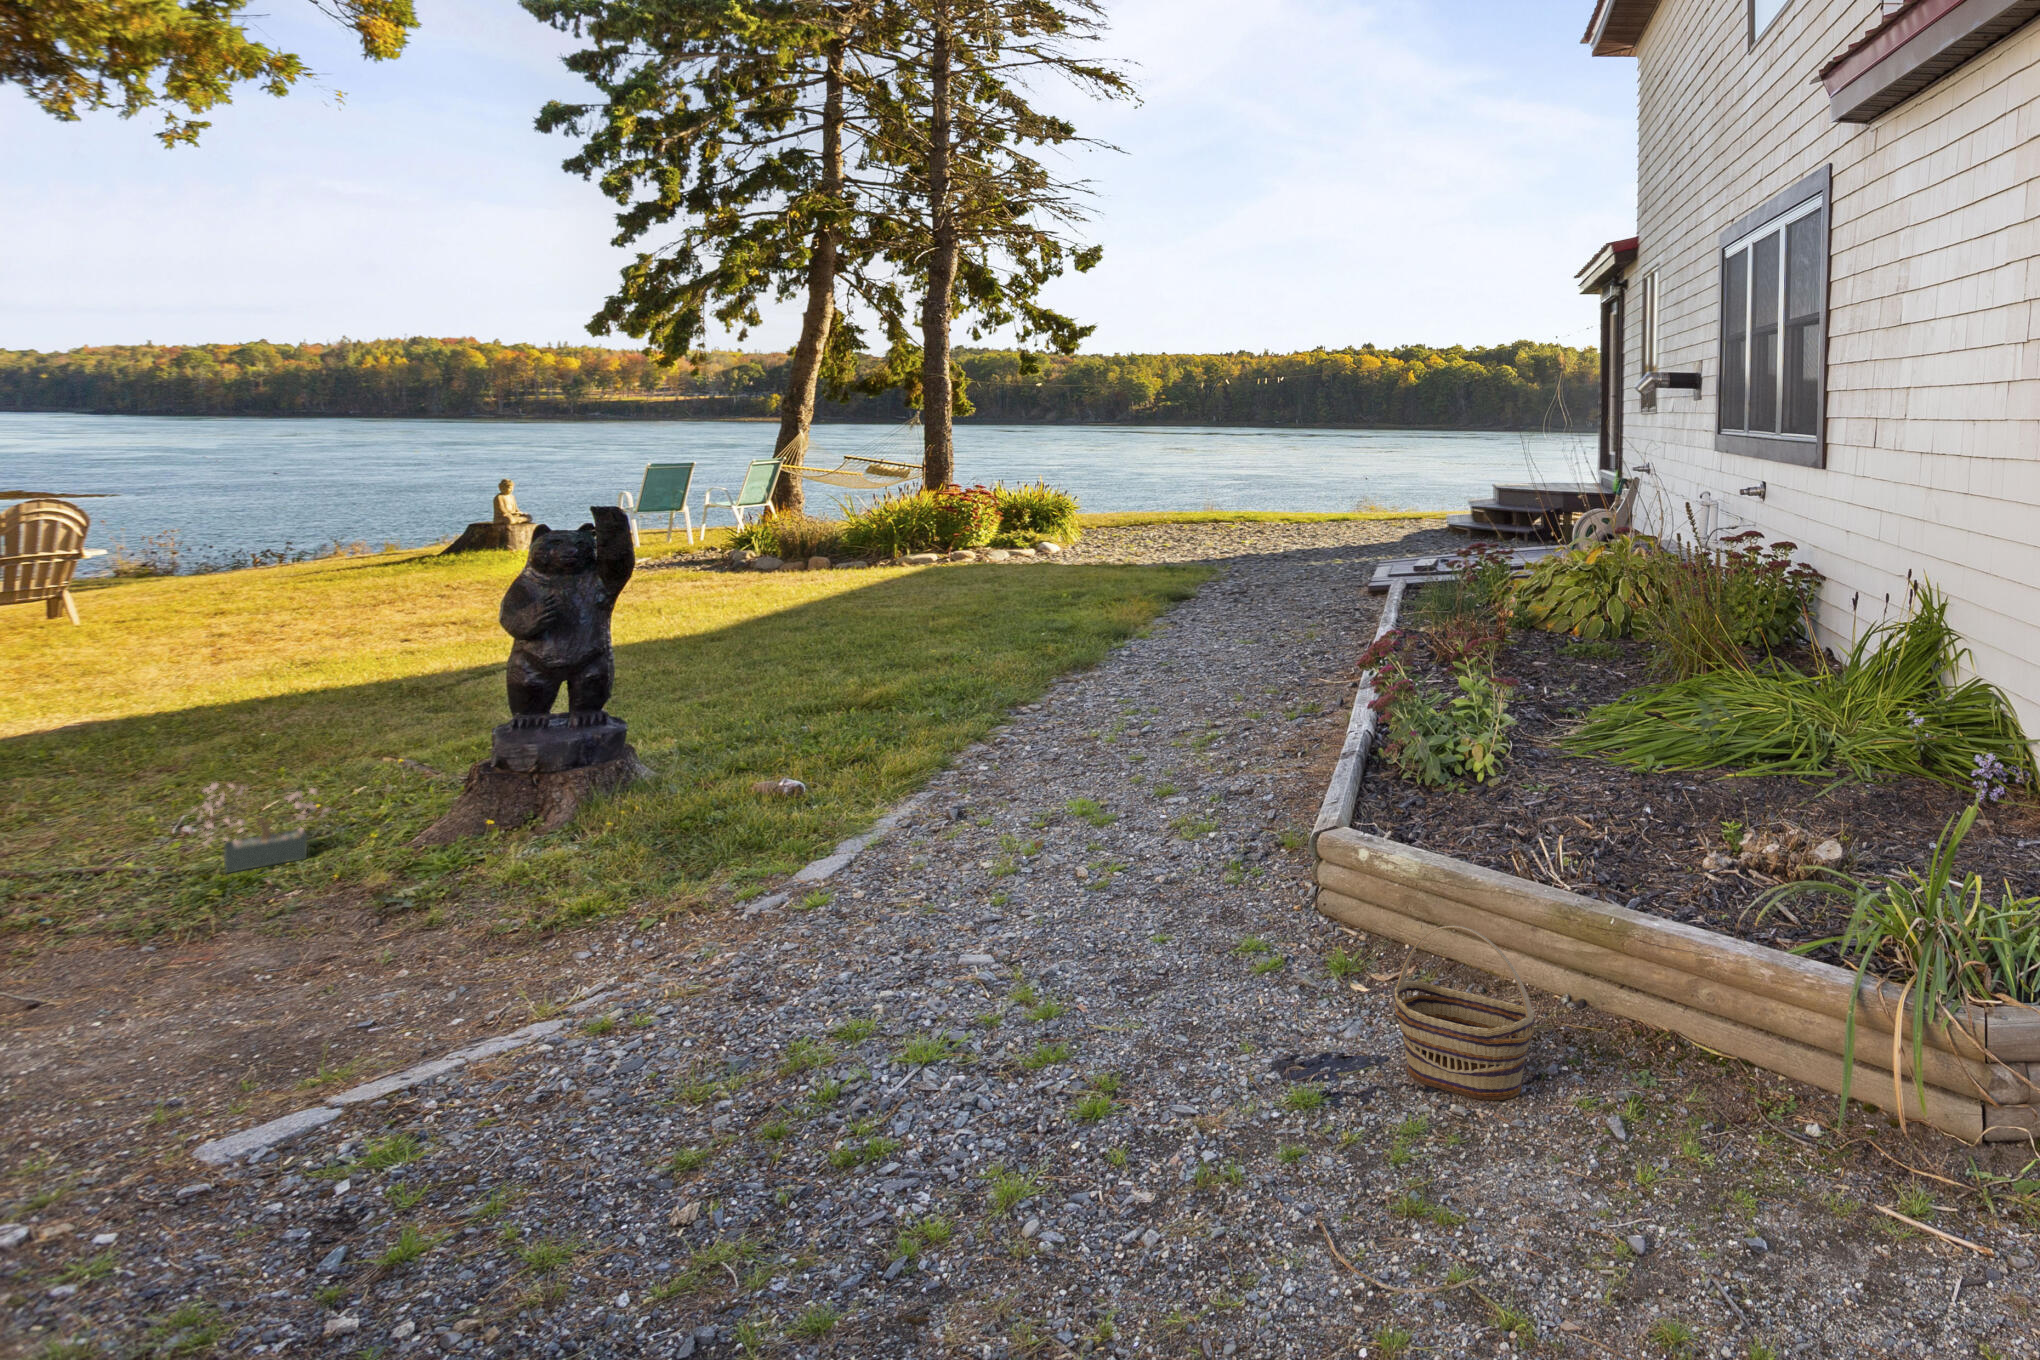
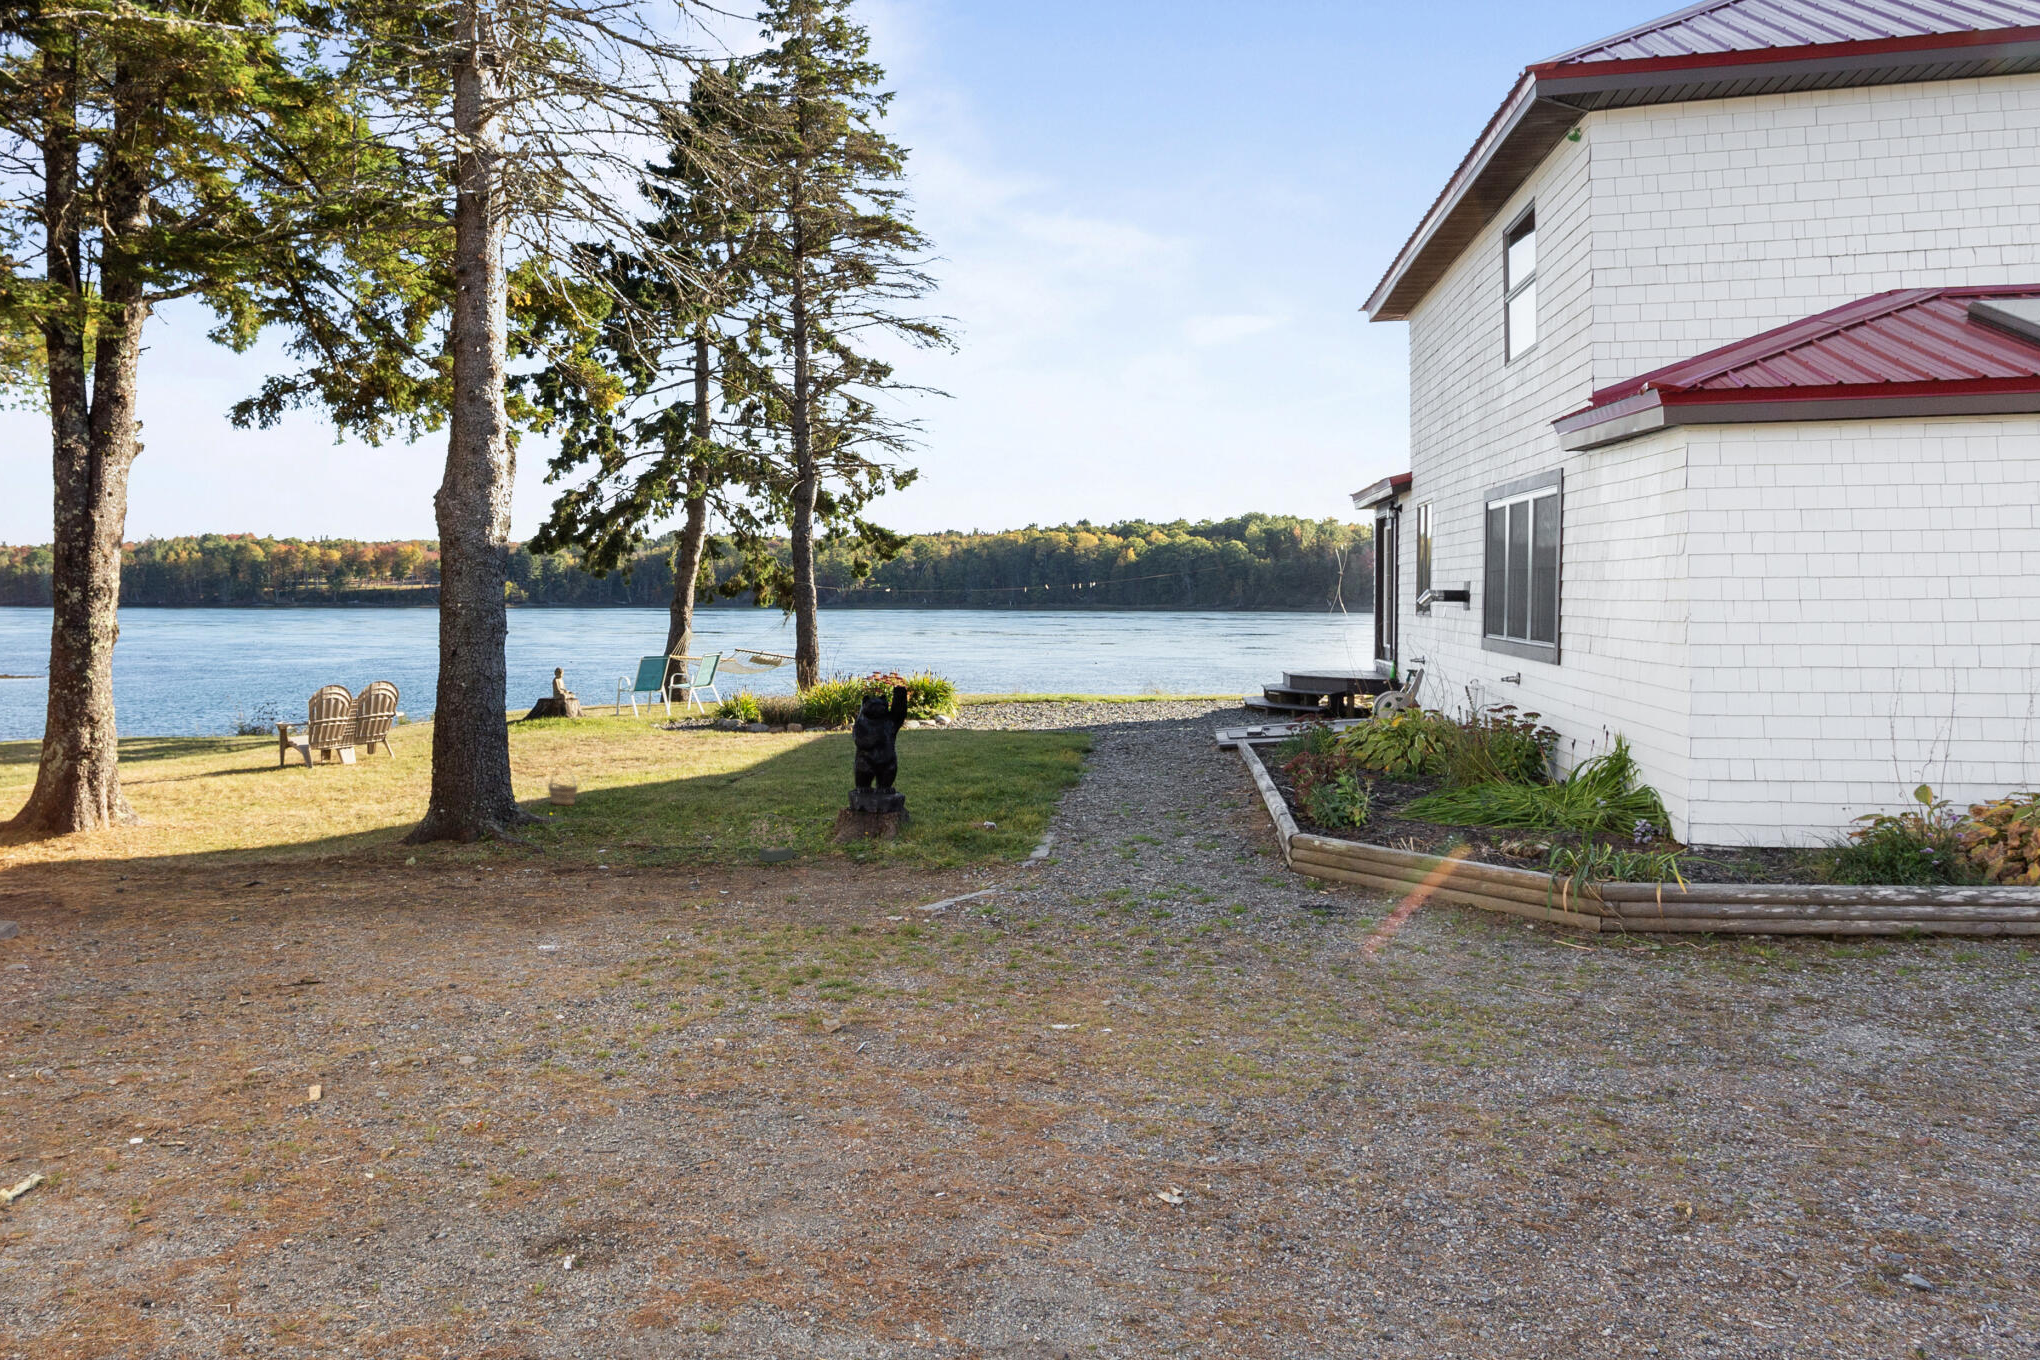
basket: present [1395,925,1534,1100] -> present [548,780,578,805]

